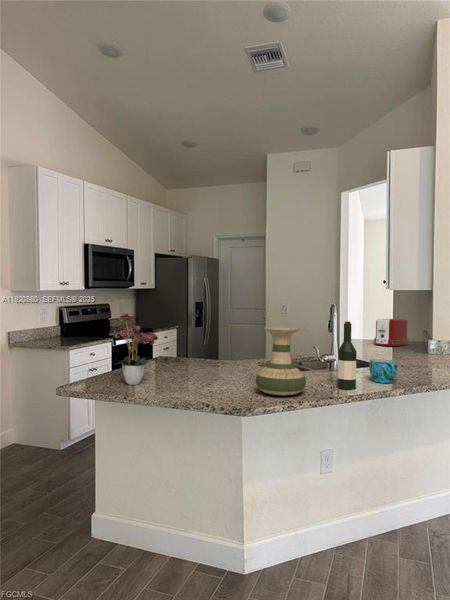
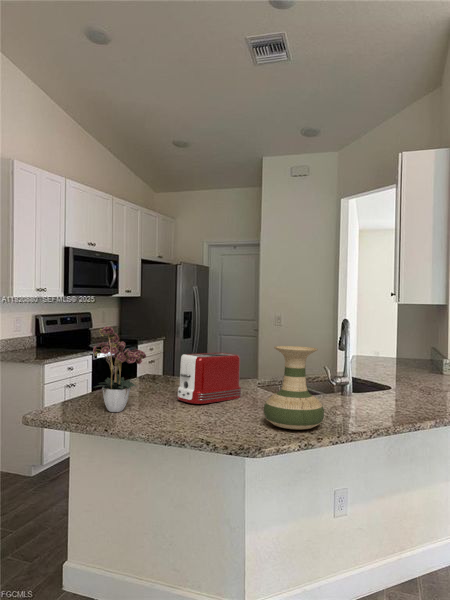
toaster: present [374,319,409,346] -> present [177,353,241,404]
wine bottle: present [337,321,356,389] -> none [358,340,381,421]
cup: present [369,359,397,383] -> none [392,384,425,412]

